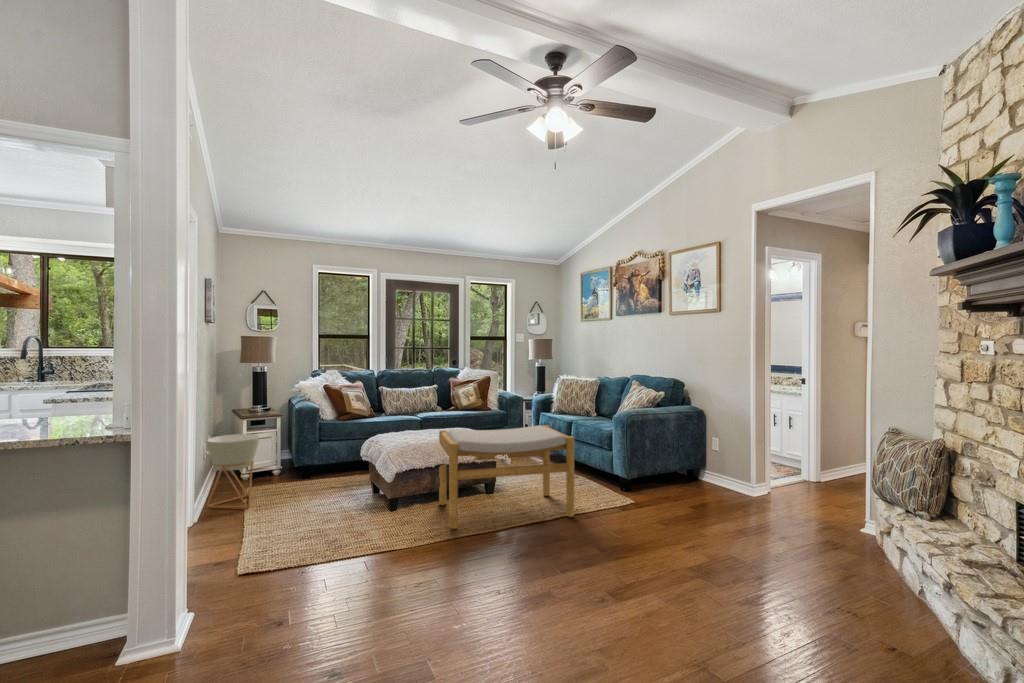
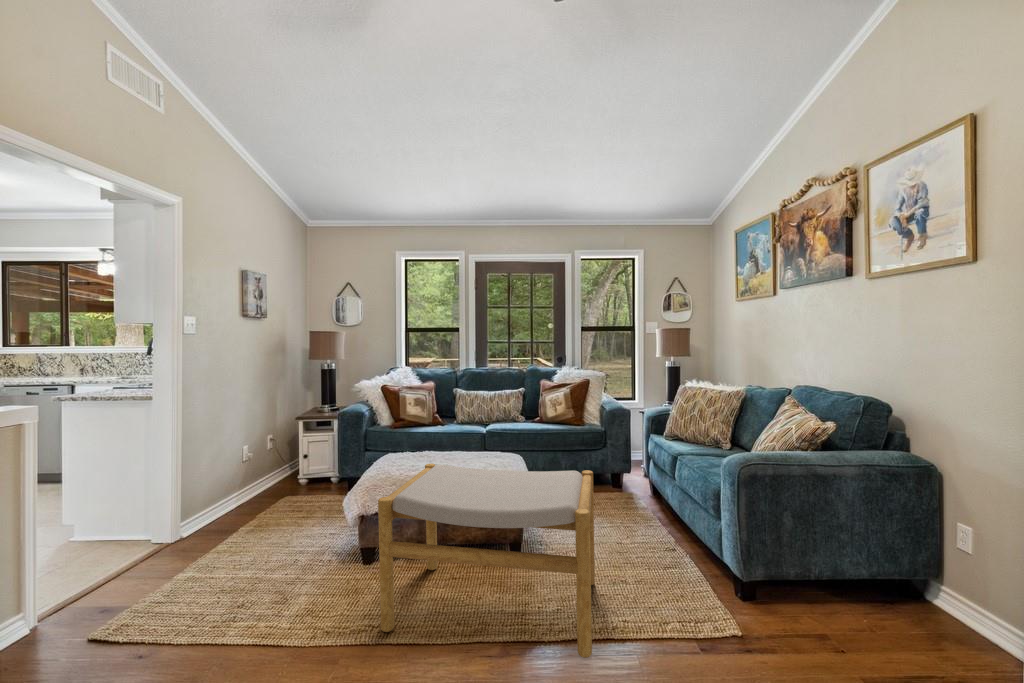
planter: present [207,434,259,508] -> none [218,441,277,527]

